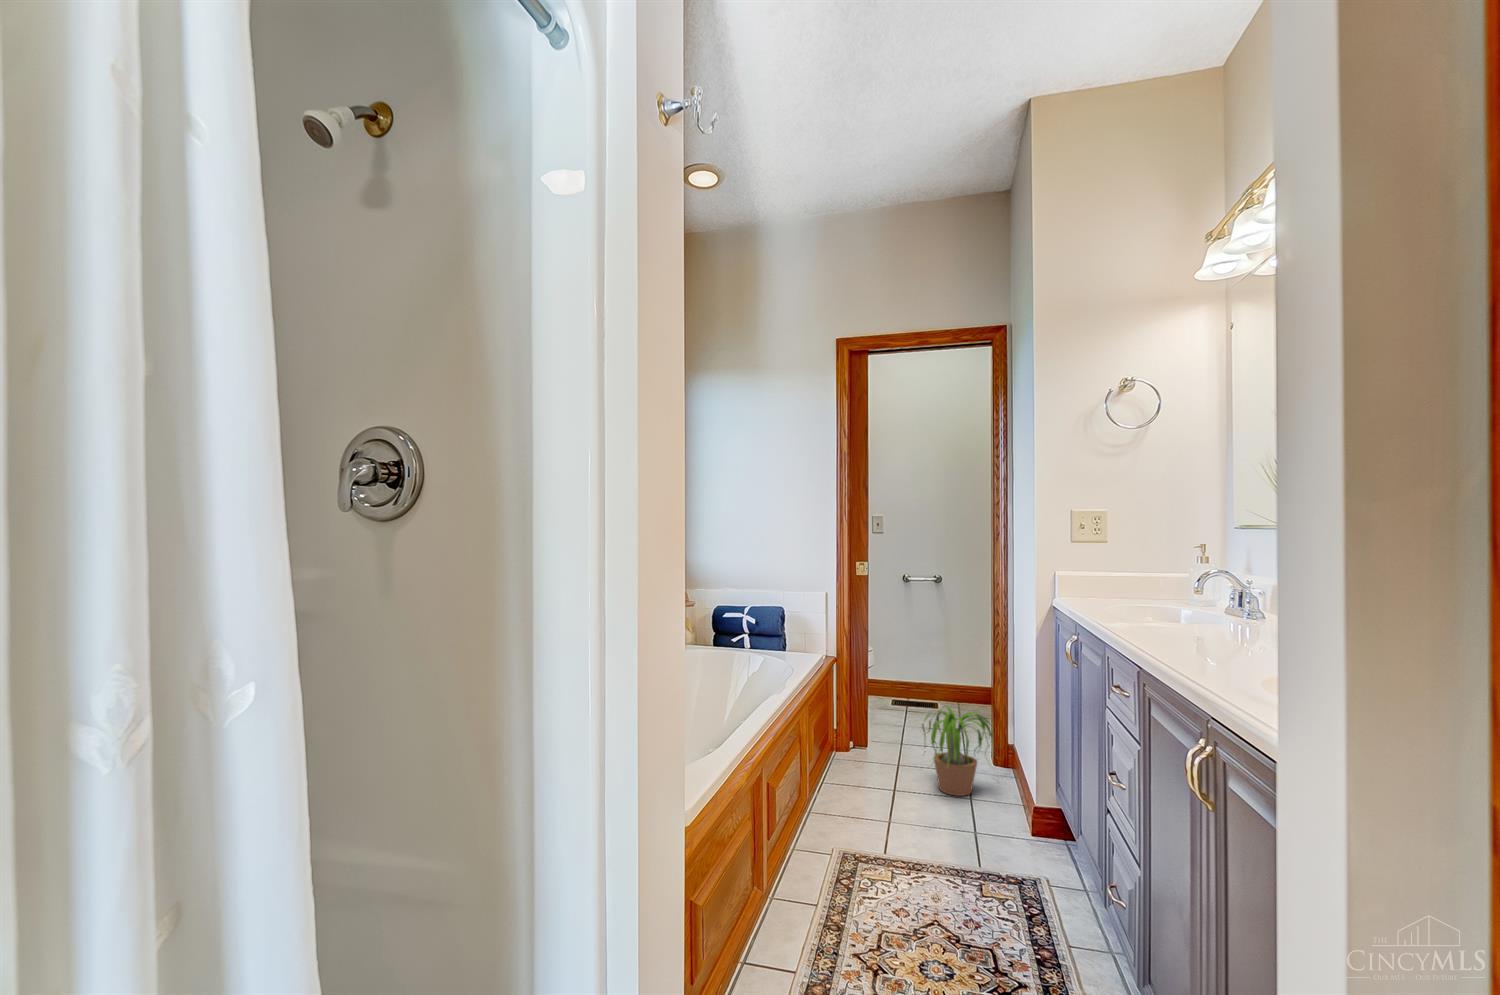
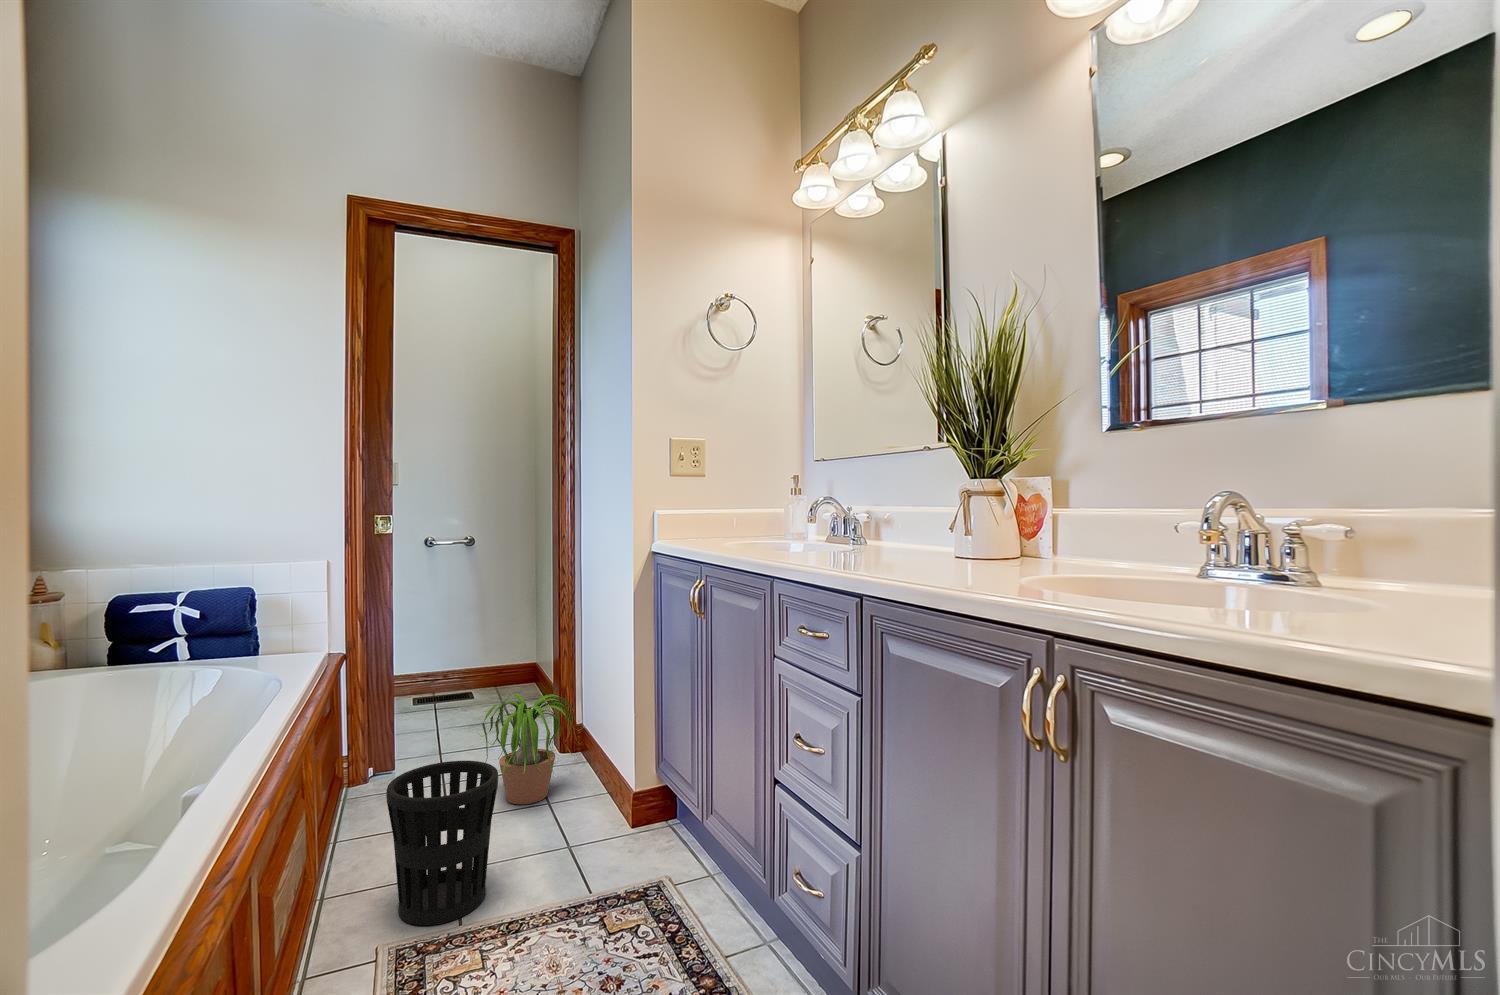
wastebasket: none [844,741,915,850] -> present [386,761,498,925]

